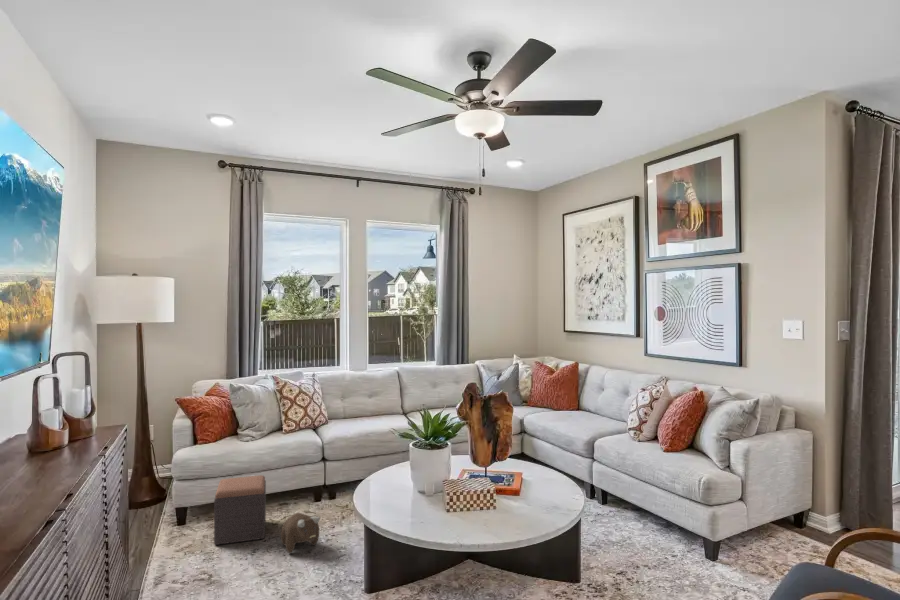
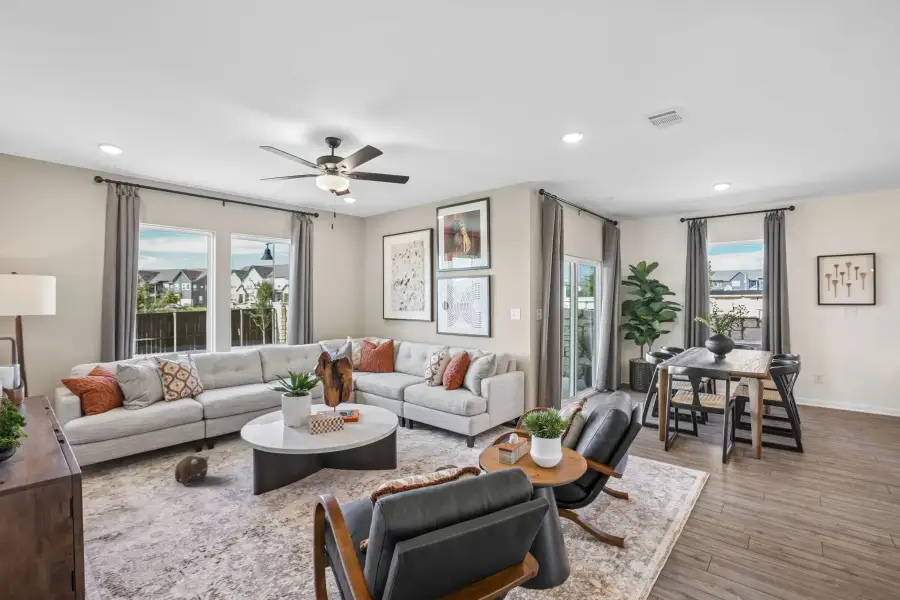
footstool: present [214,475,266,545] -> none [112,434,159,490]

